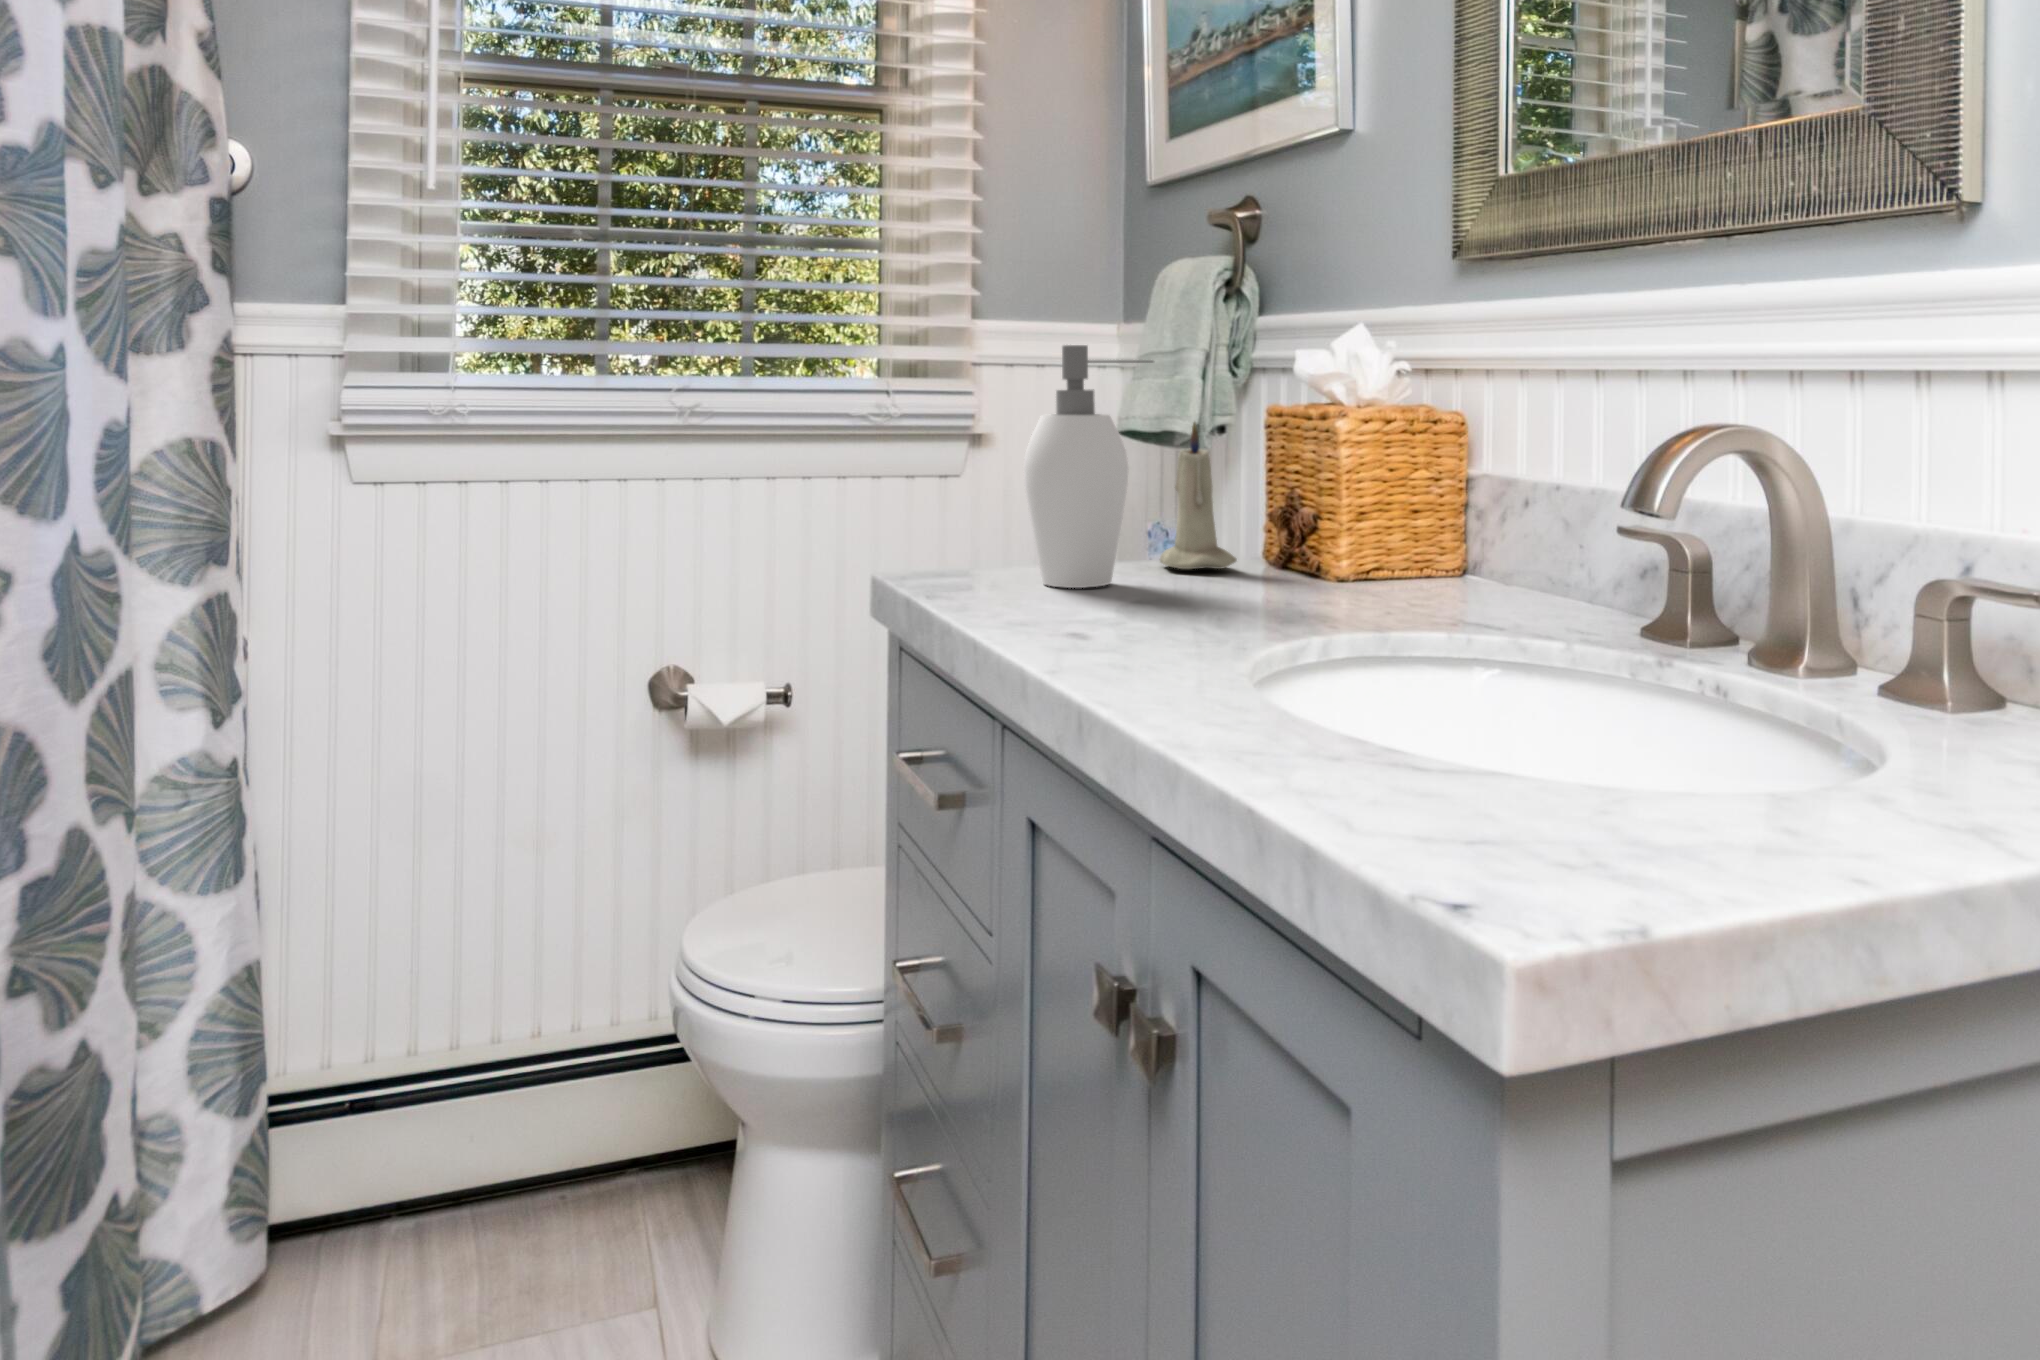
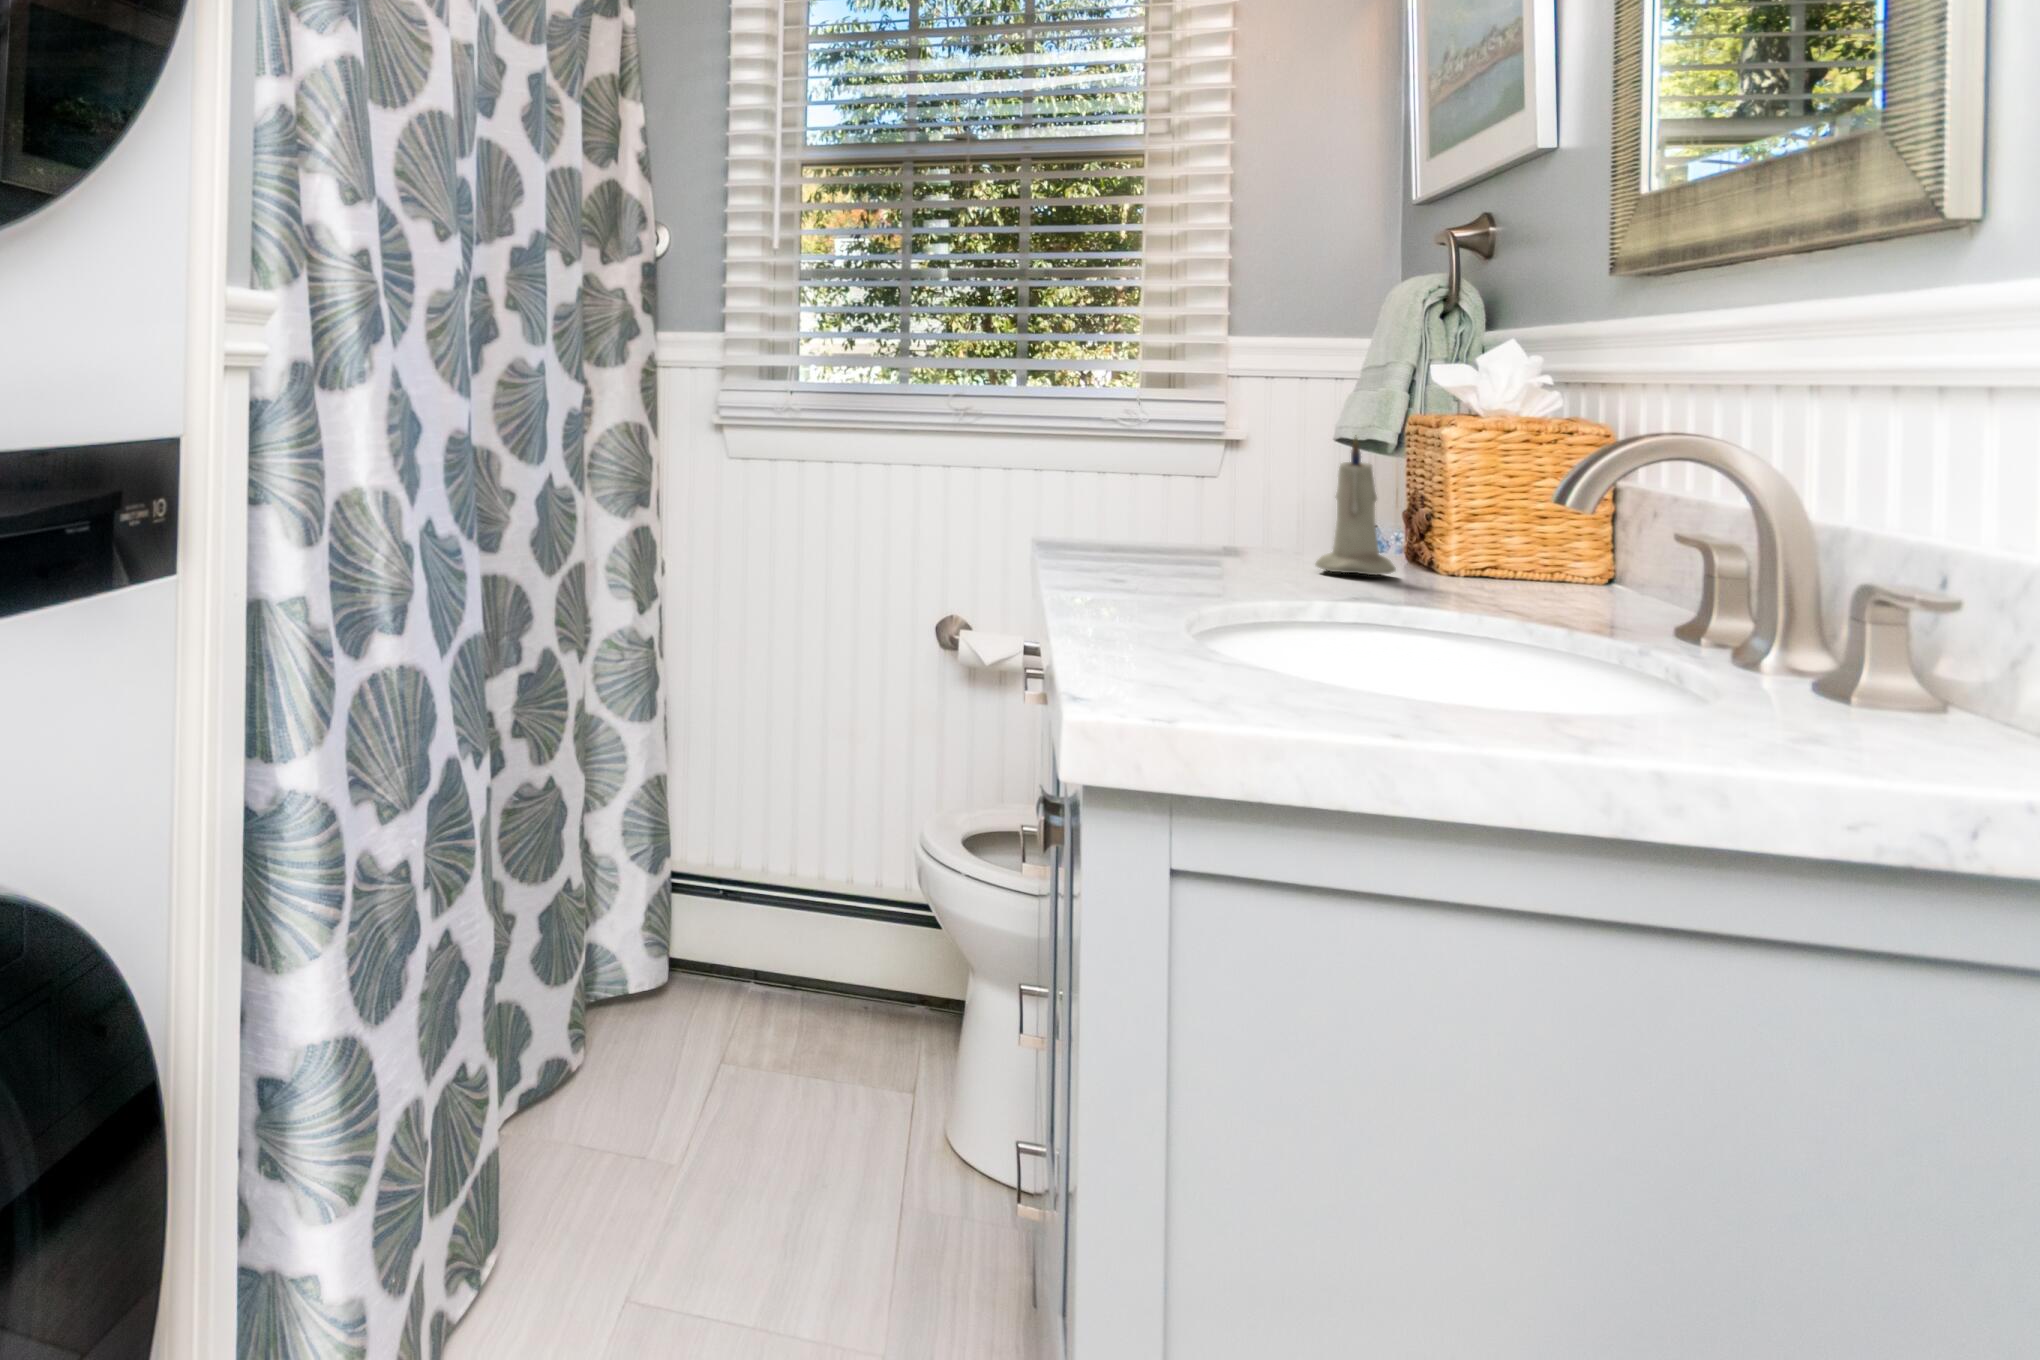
soap dispenser: present [1023,345,1154,588] -> none [1150,364,1284,572]

